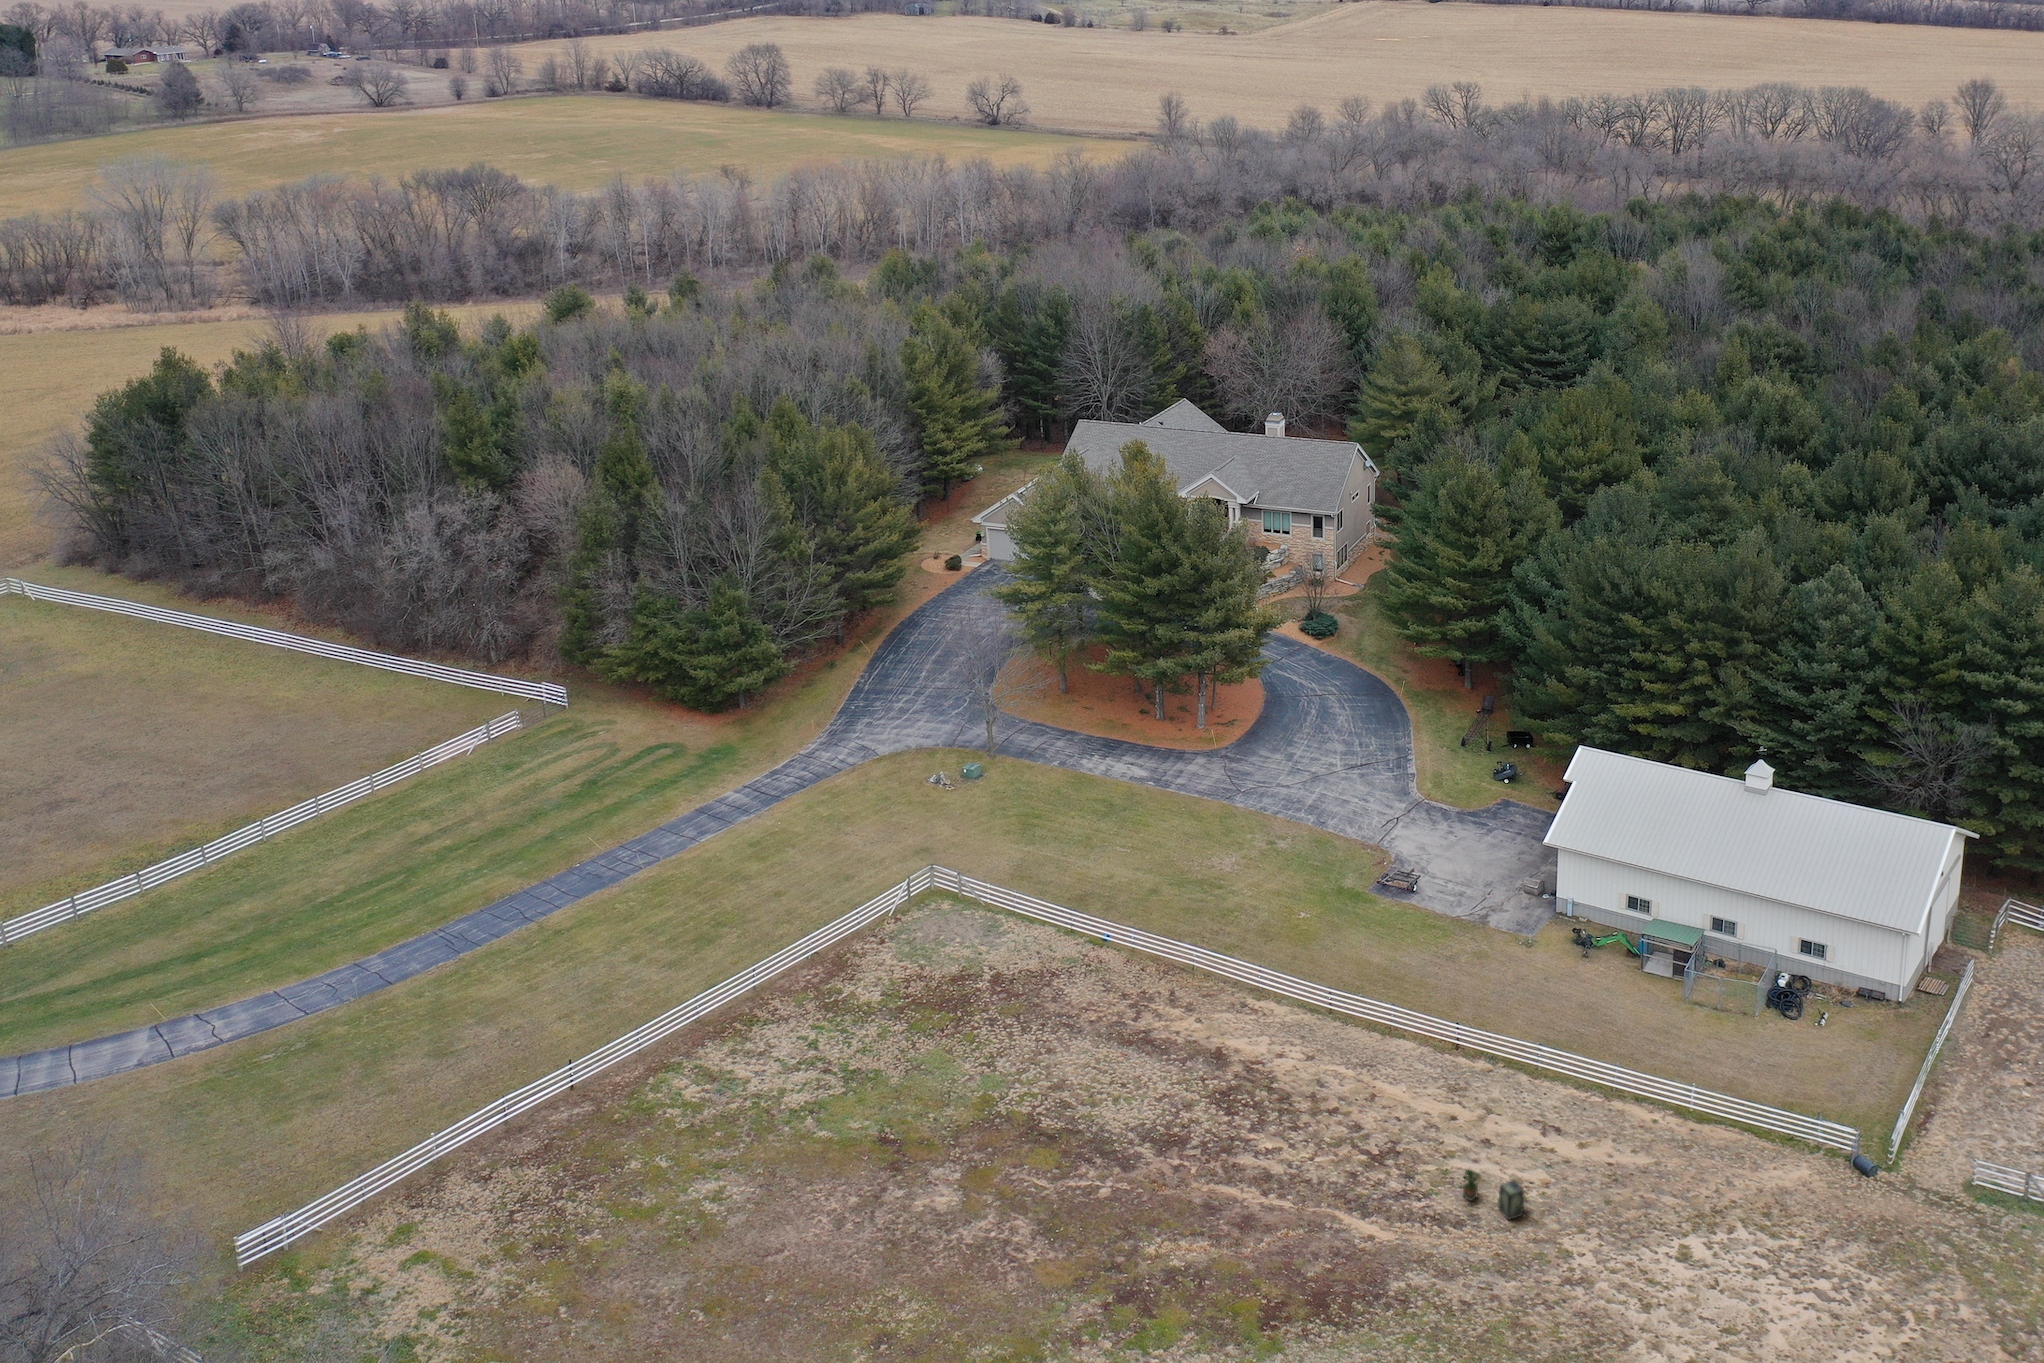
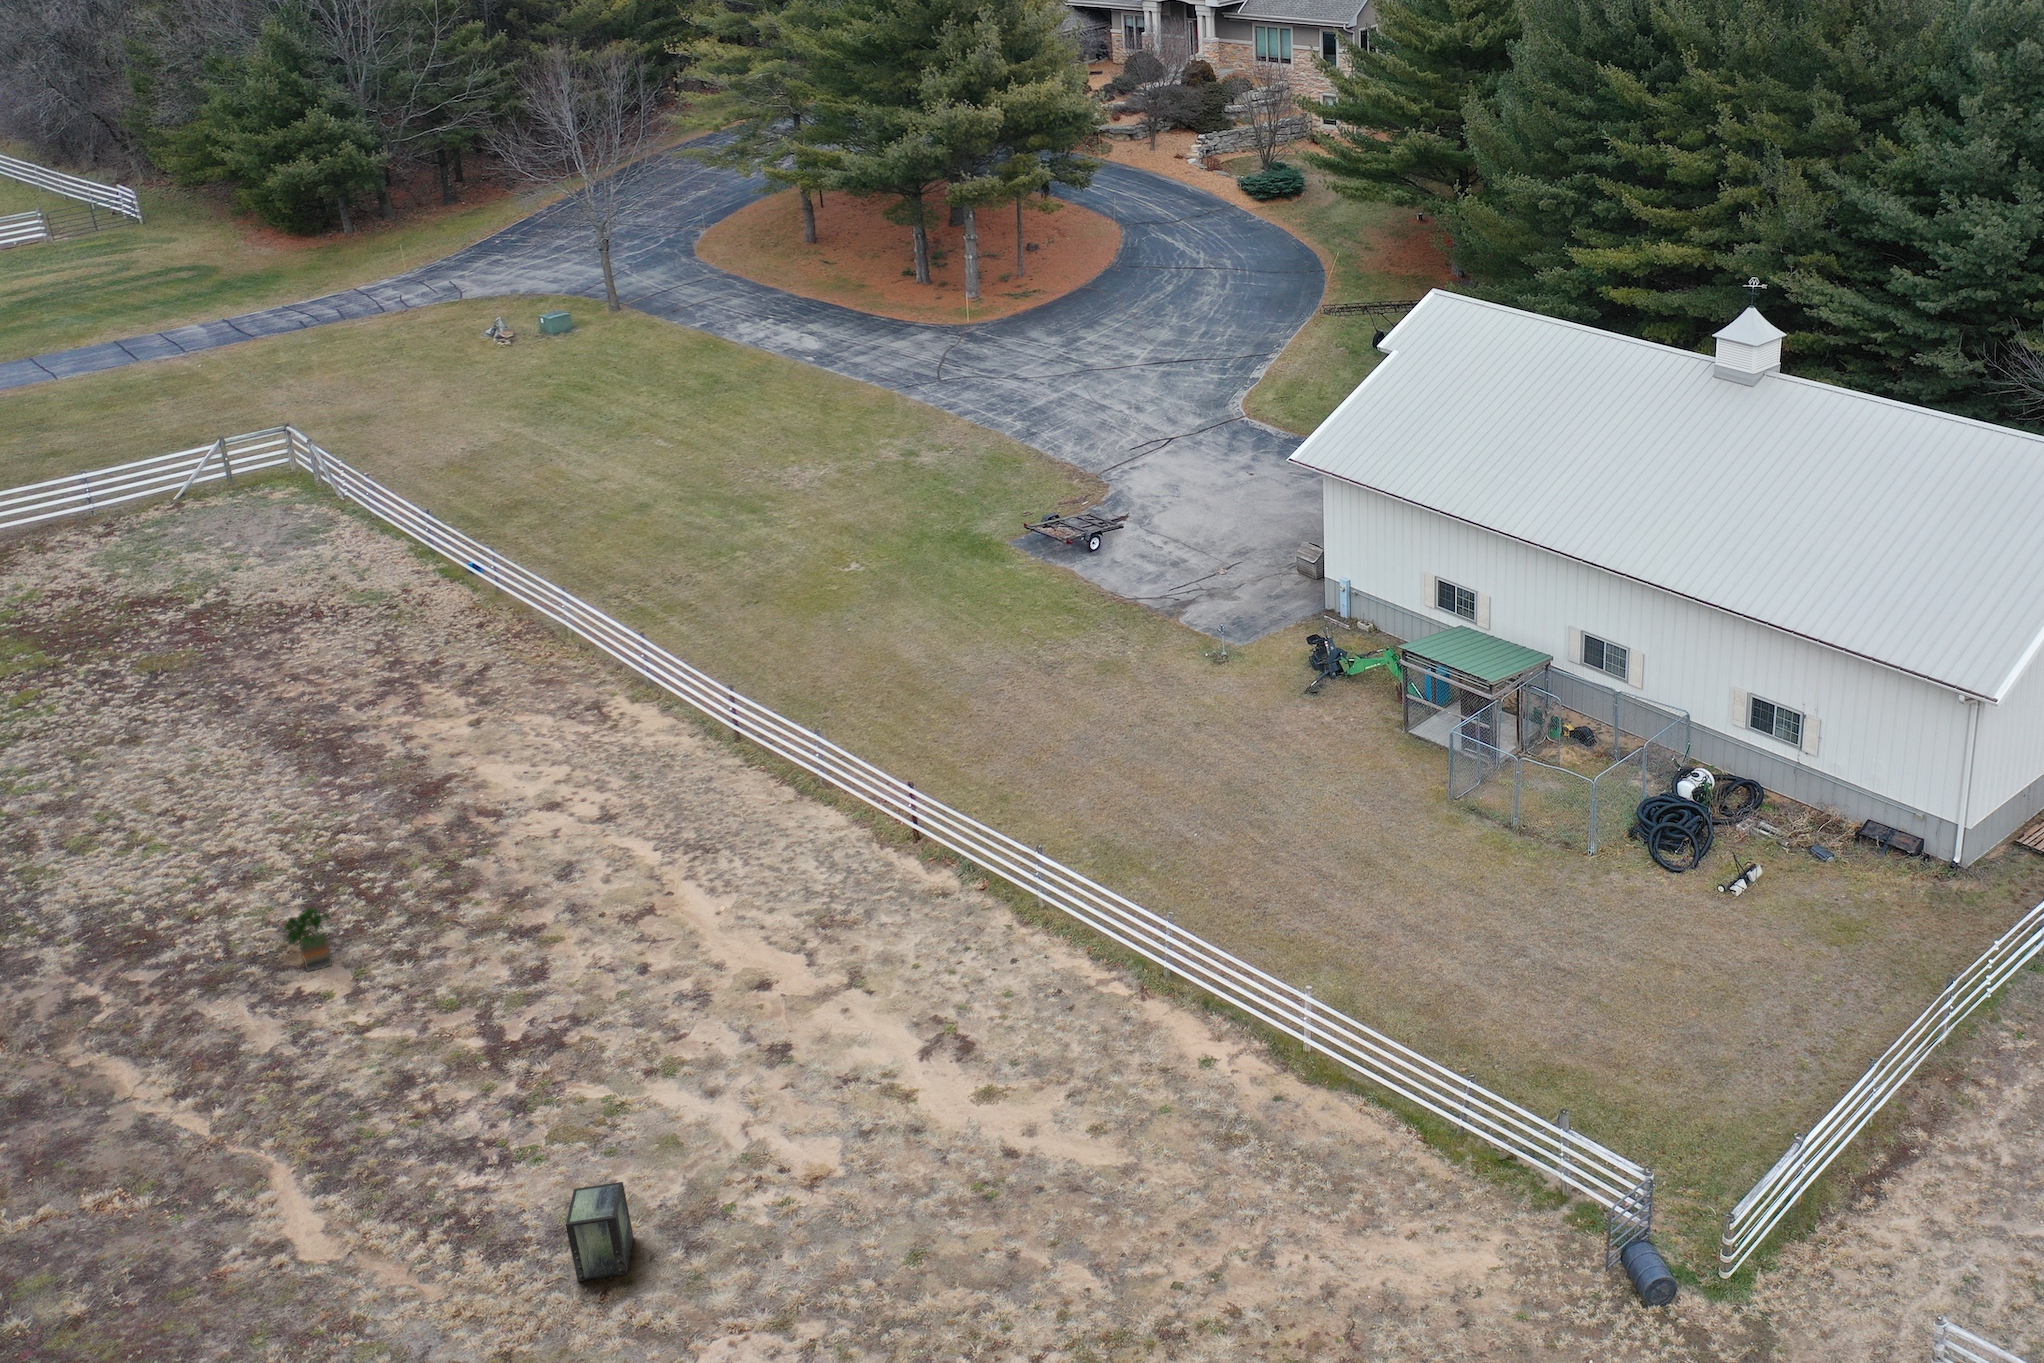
potted tree: present [1463,1169,1481,1201] -> present [284,907,333,972]

